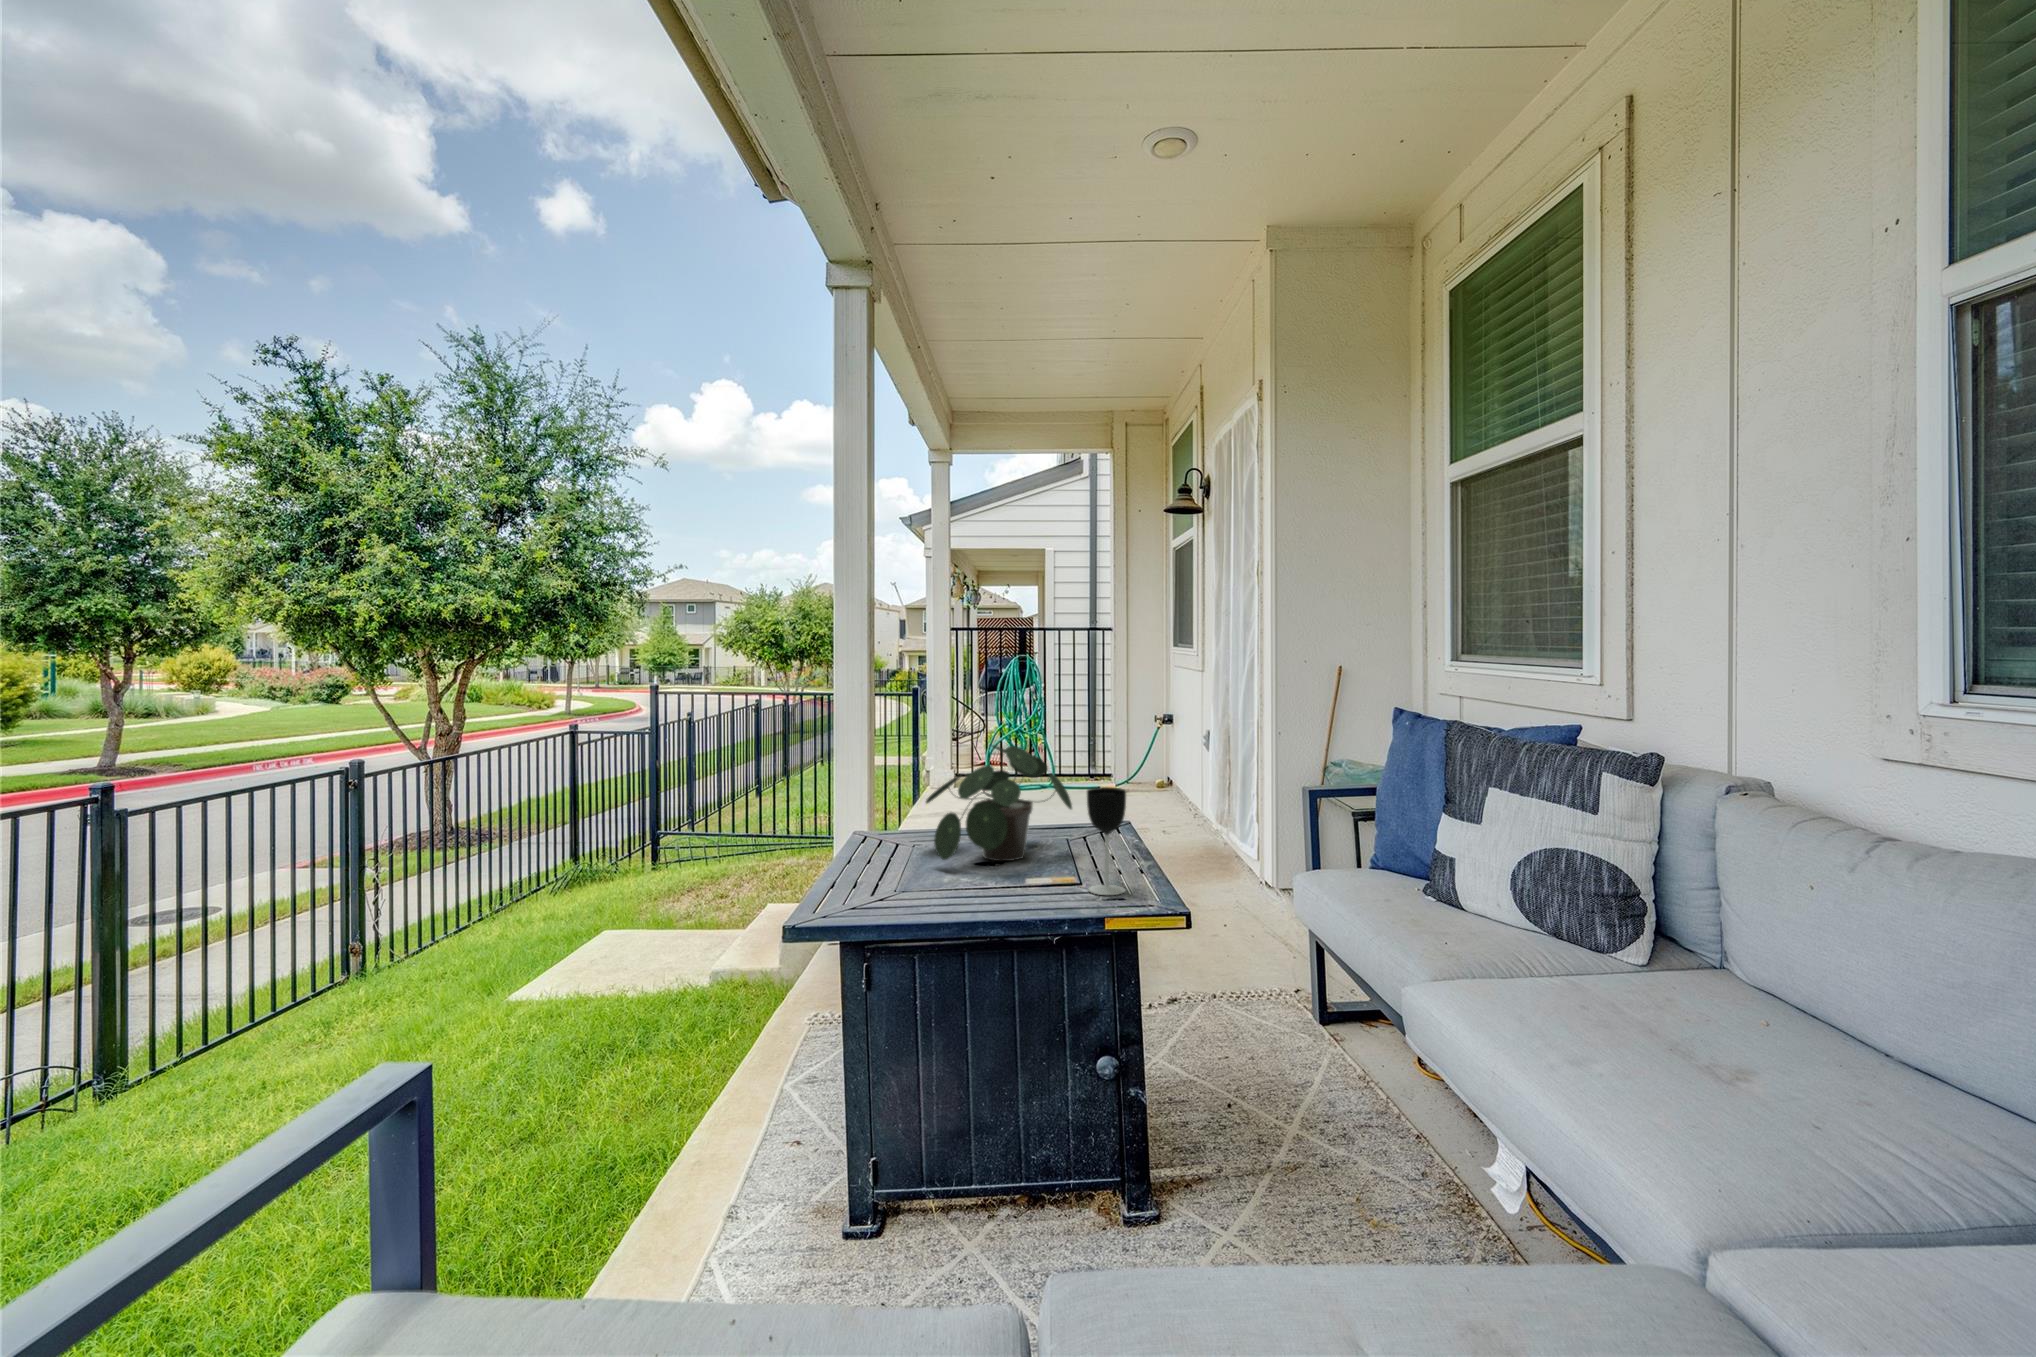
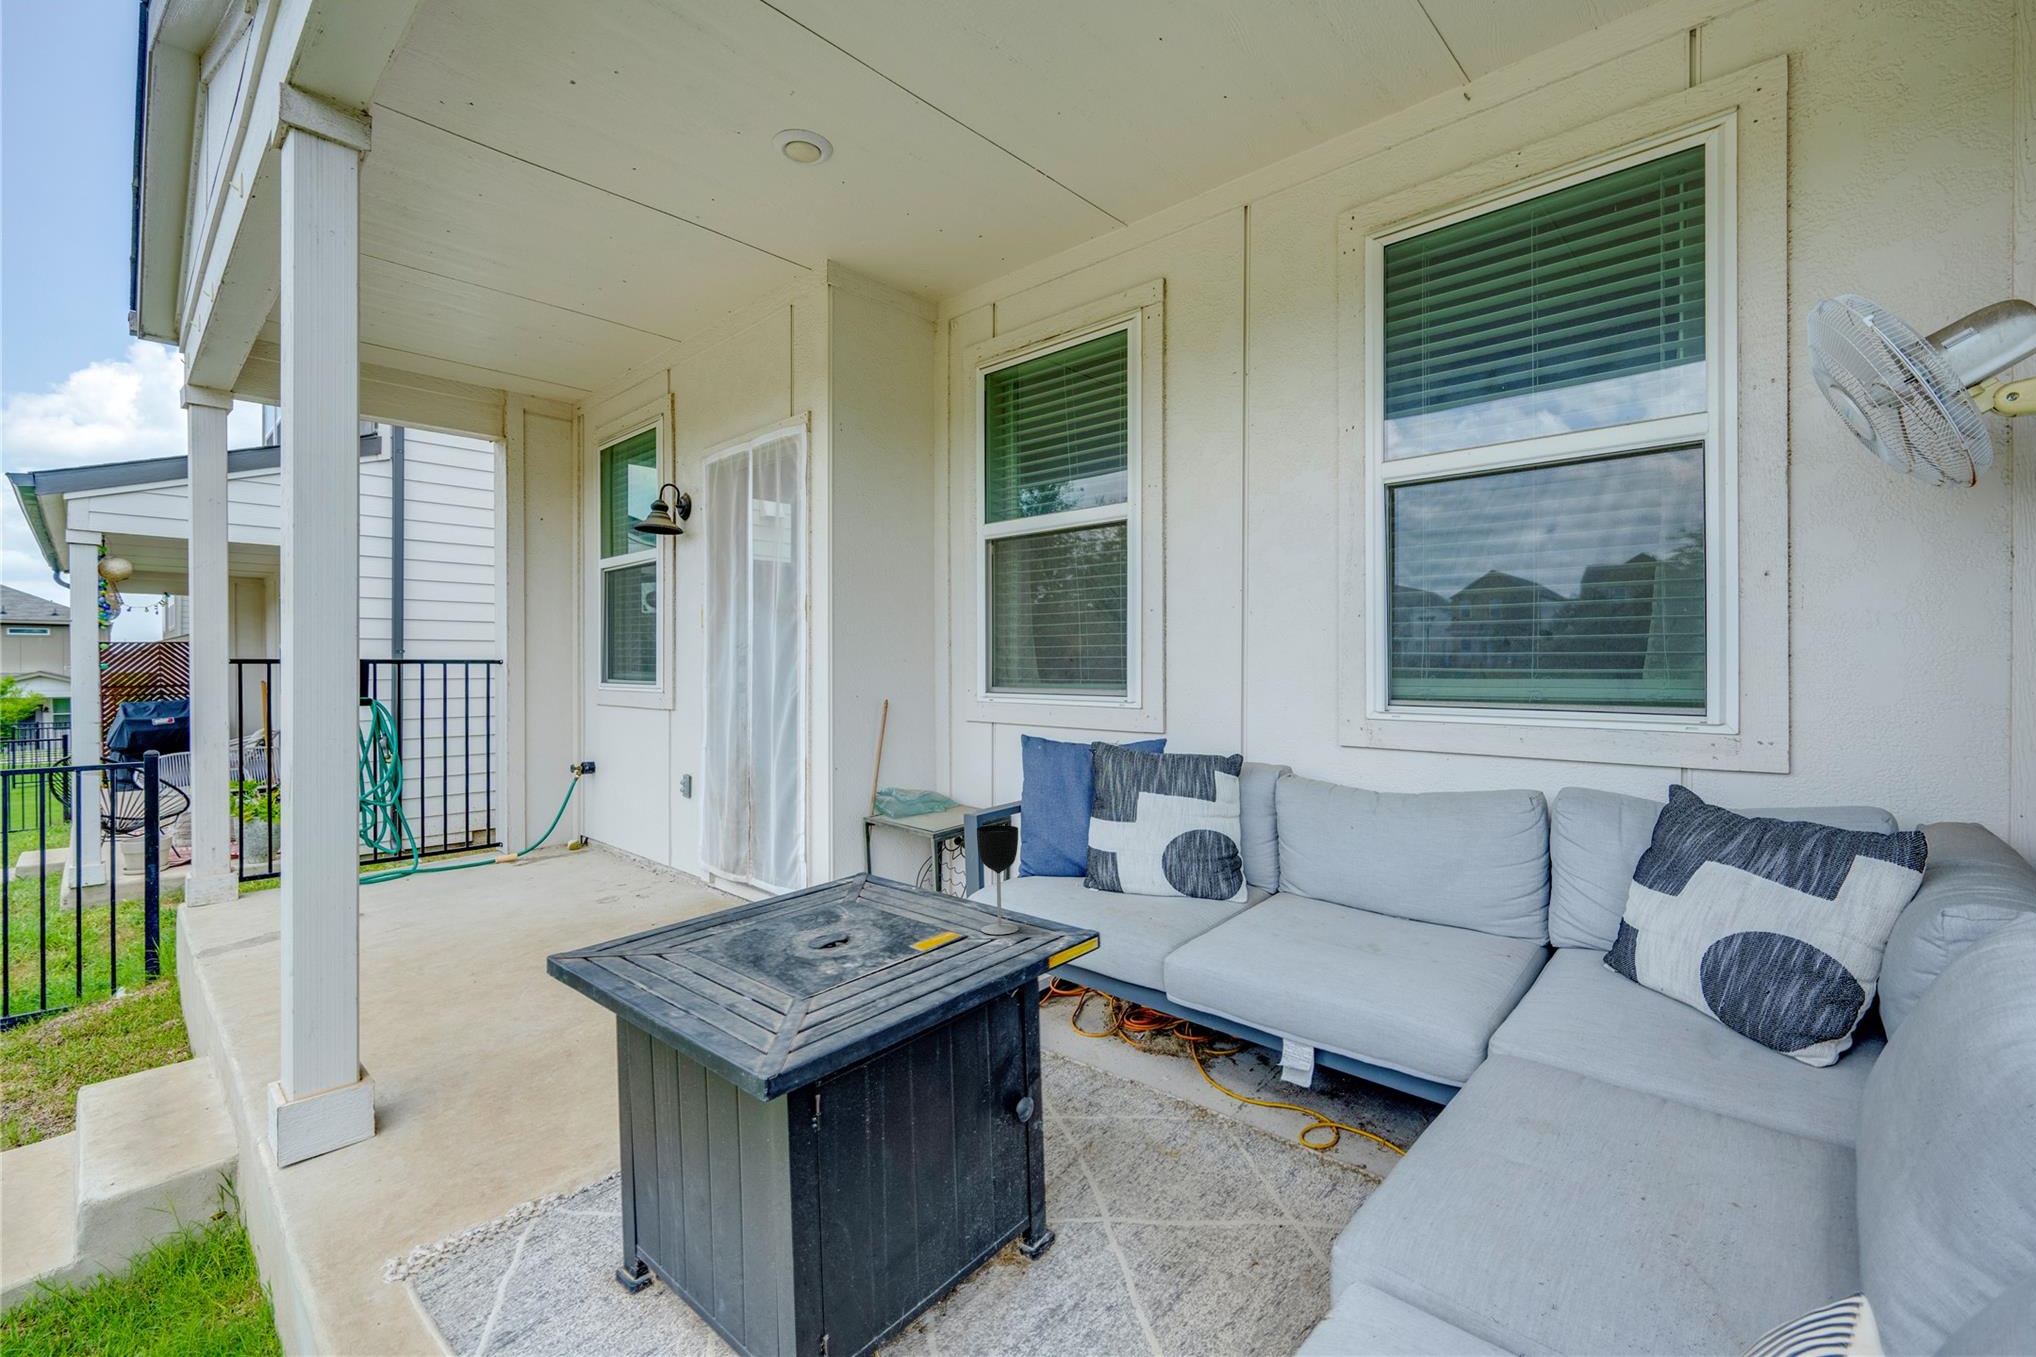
potted plant: present [926,746,1072,861] -> none [712,798,892,942]

